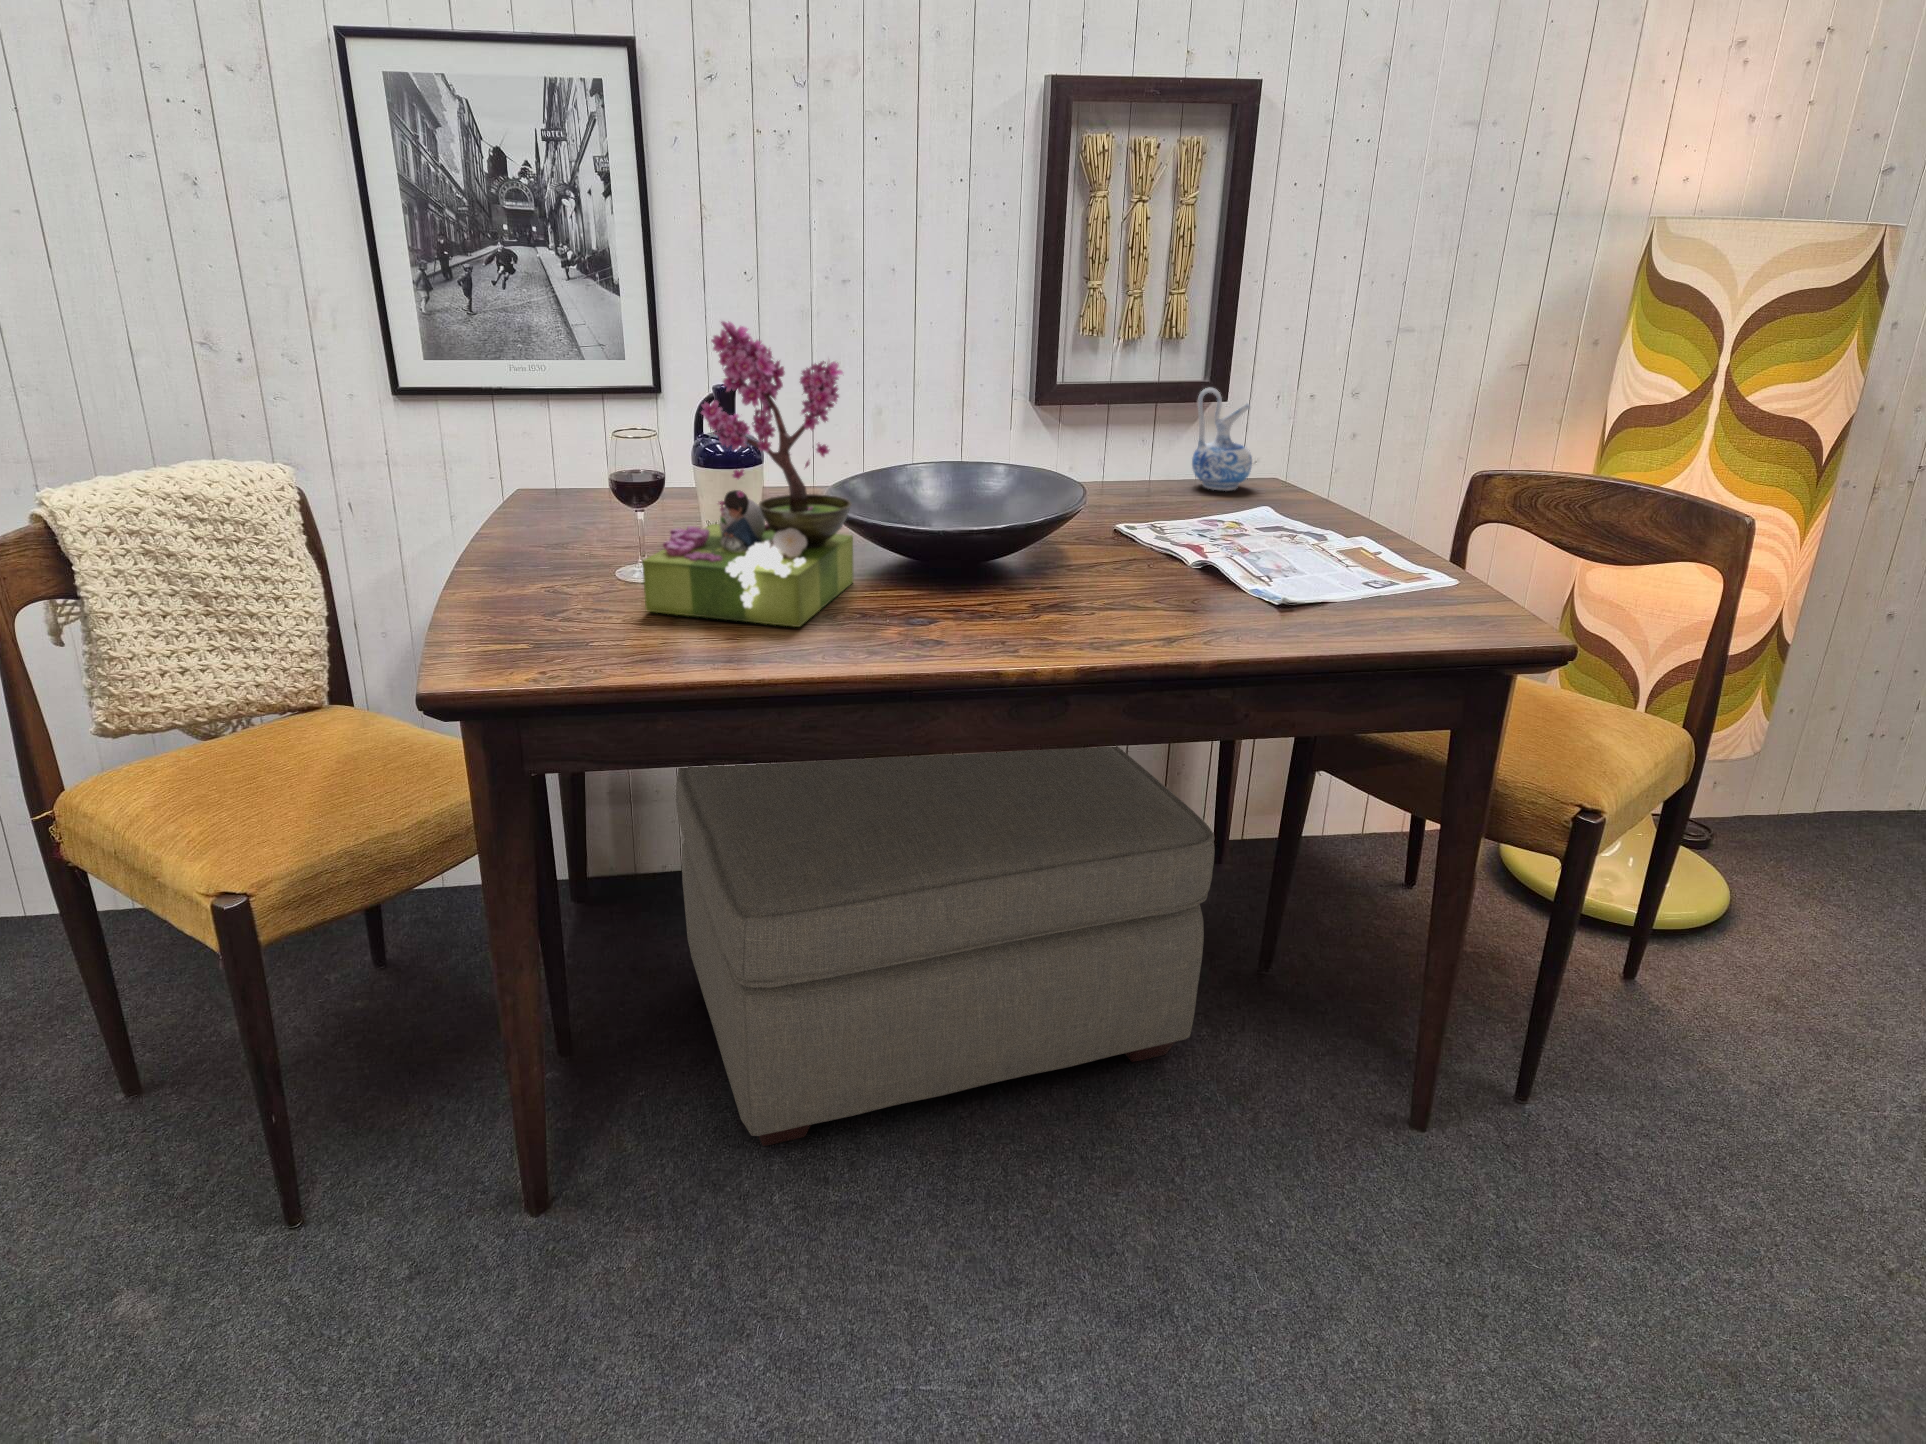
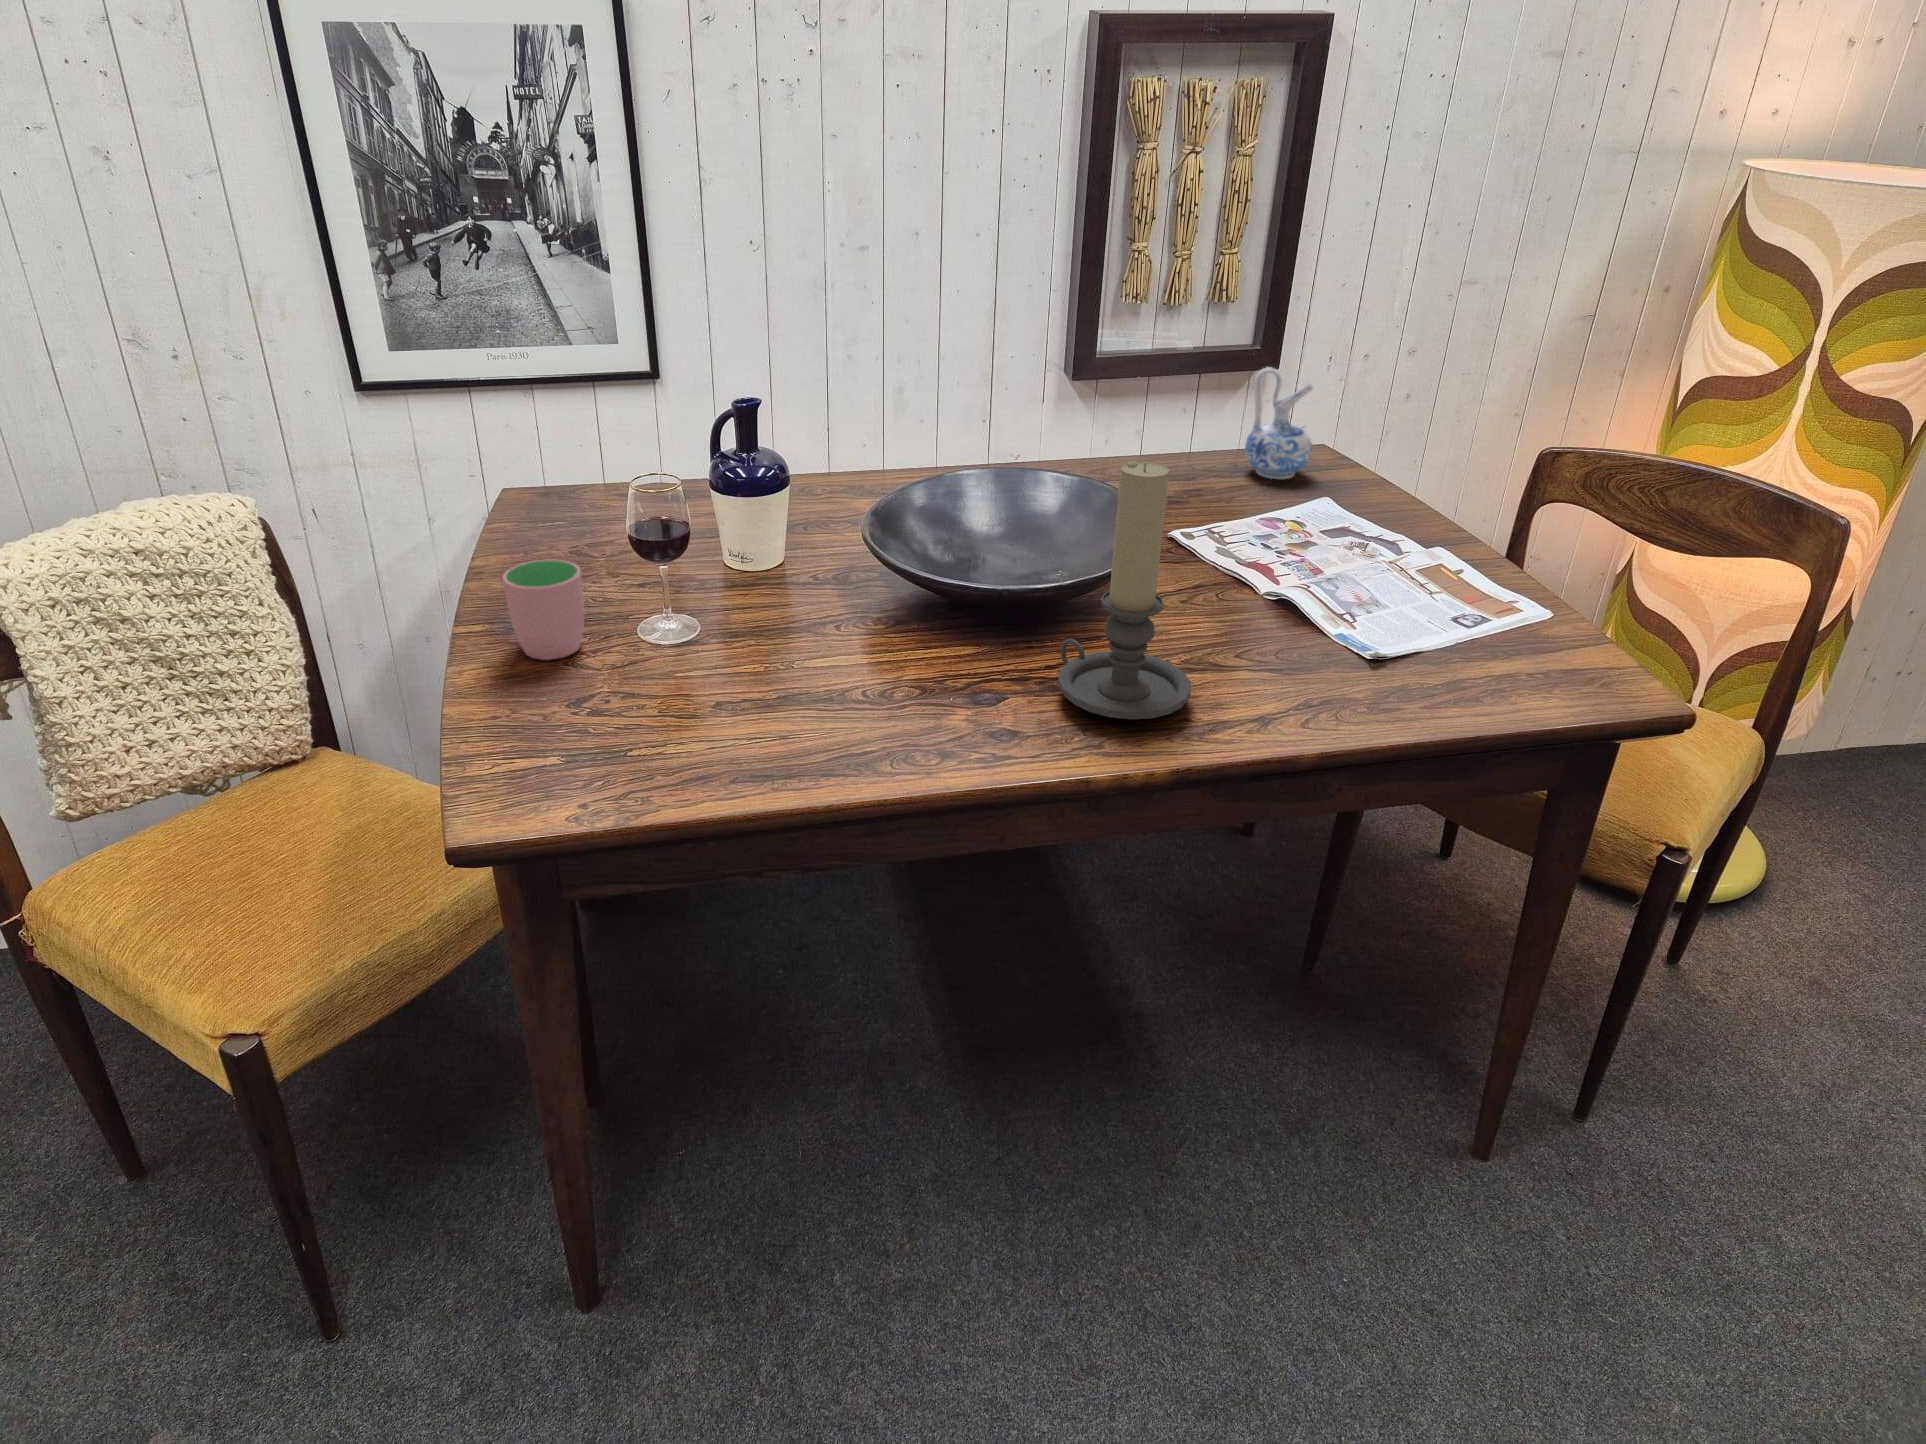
flower arrangement: present [642,321,853,627] -> none [689,352,918,721]
candle holder: none [971,396,1090,631] -> present [1058,462,1191,719]
cup: none [491,501,561,585] -> present [503,559,584,660]
ottoman: present [676,745,1215,1146] -> none [703,721,1293,1224]

